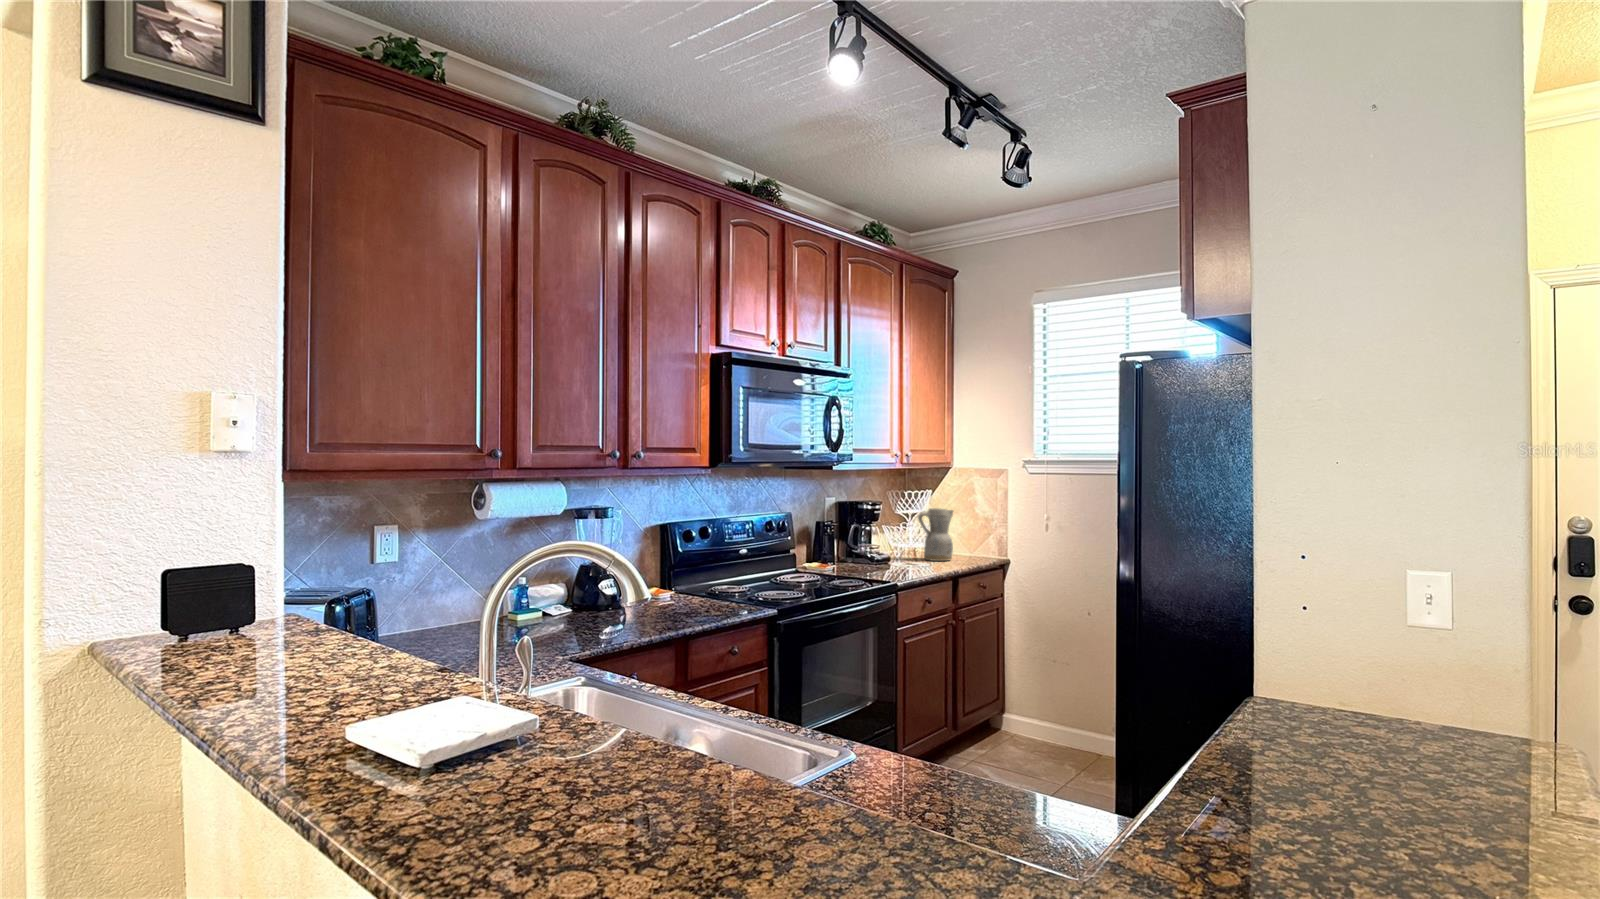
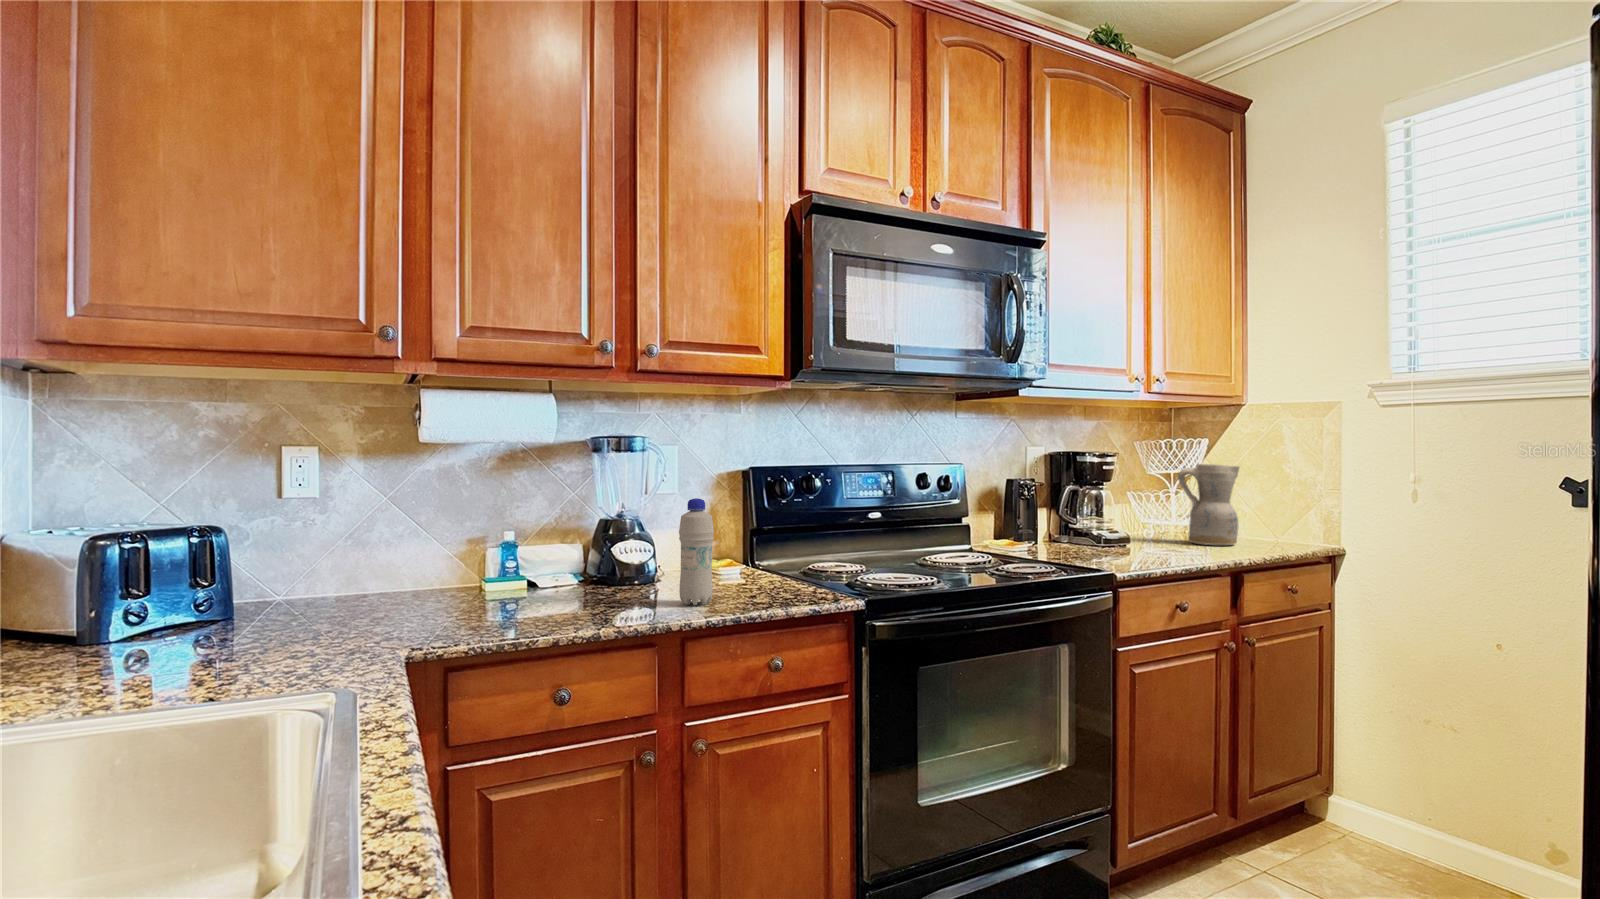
bottle: none [673,552,695,619] -> present [679,498,714,605]

